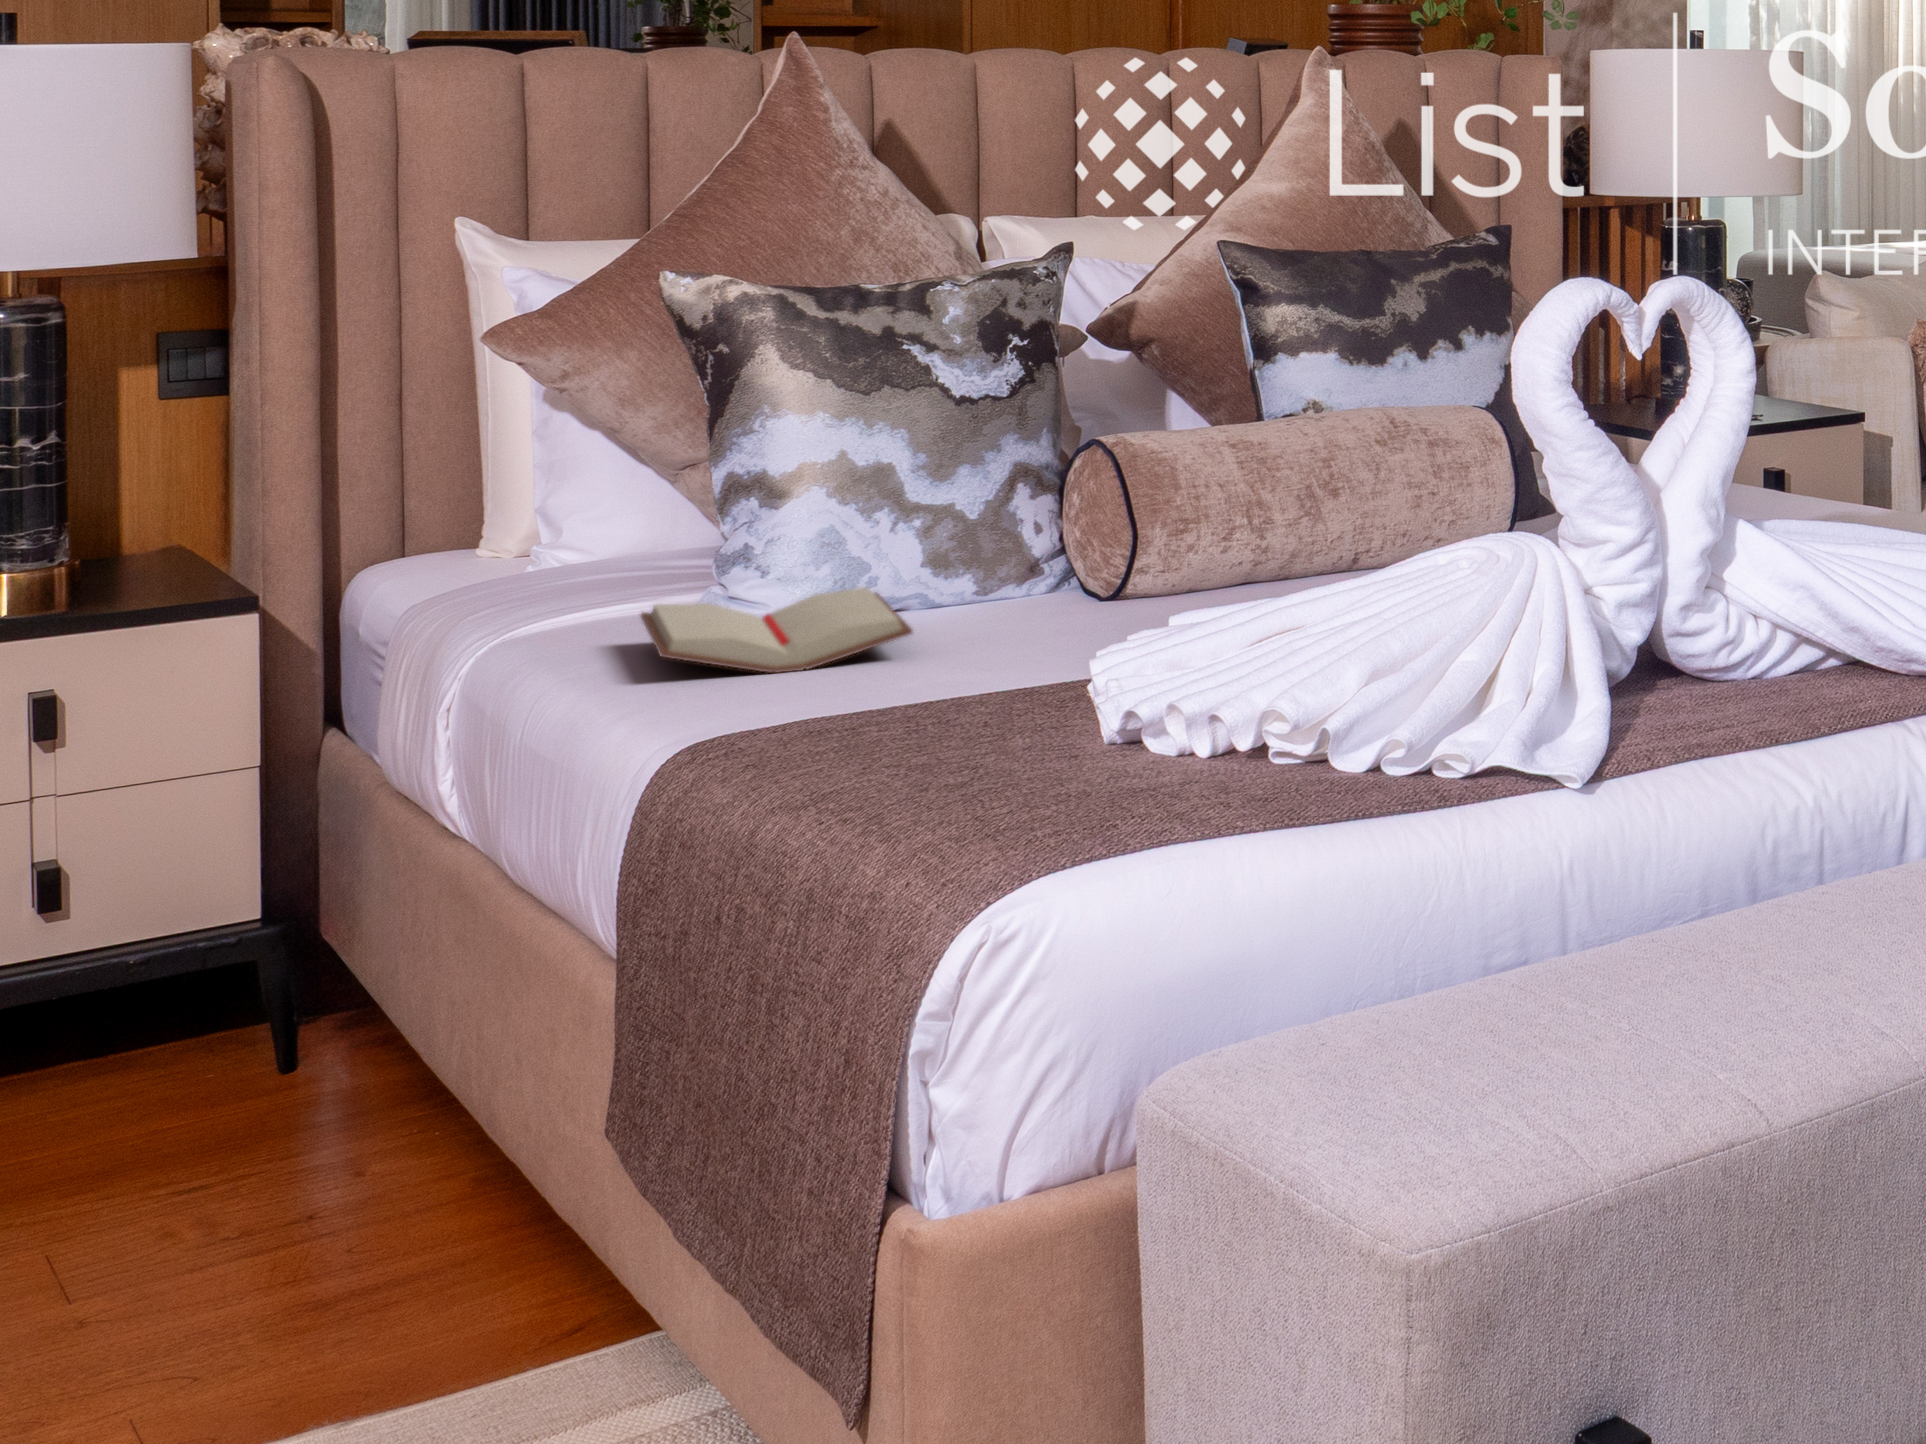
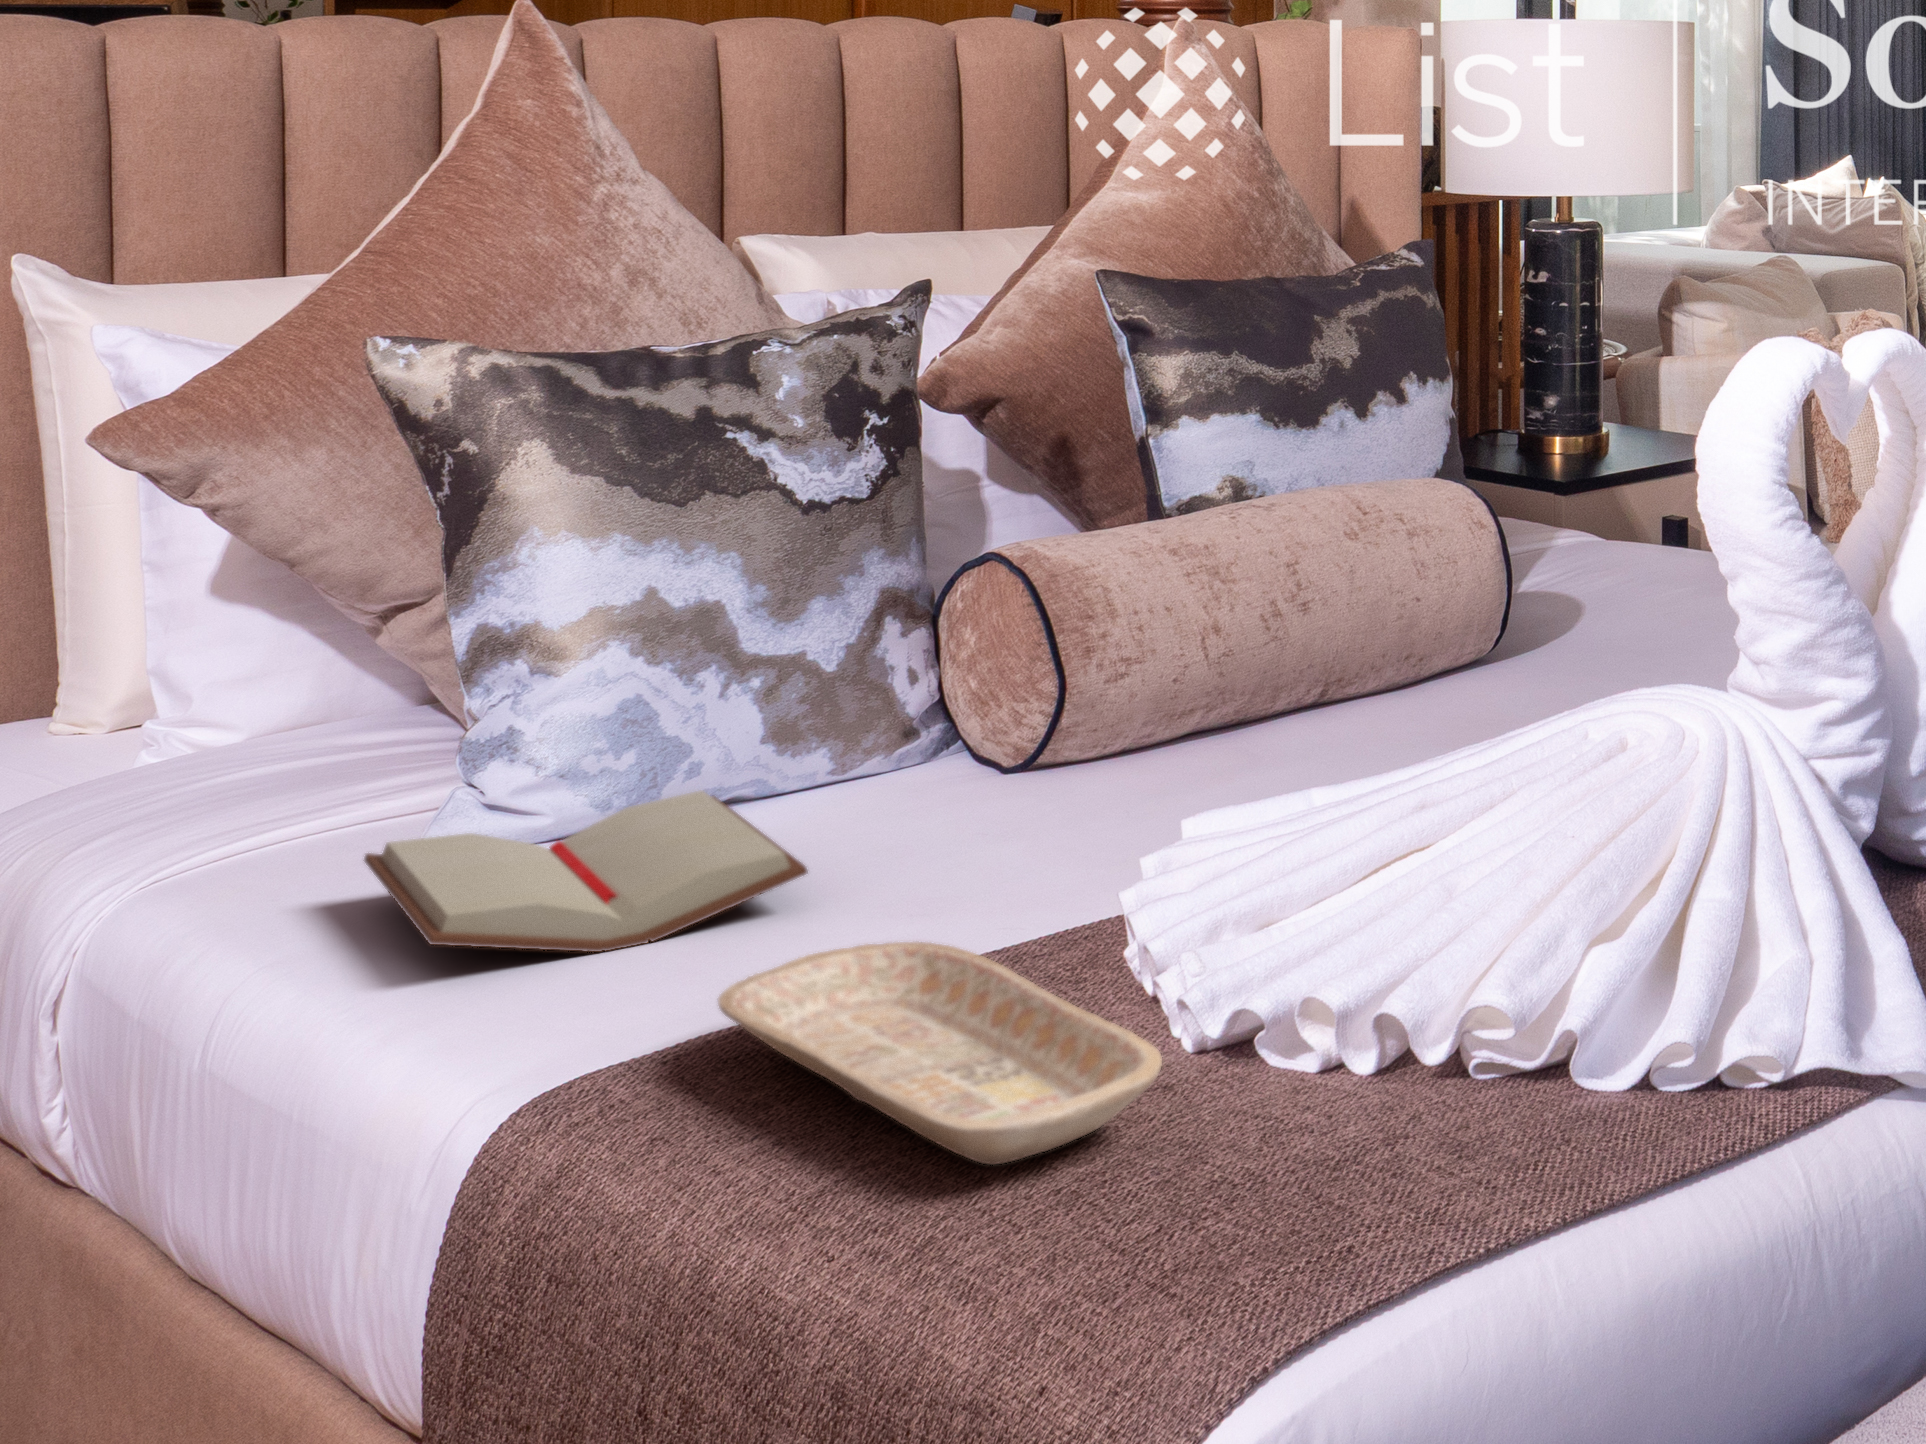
tray: none [810,662,1058,773] -> present [718,942,1162,1164]

